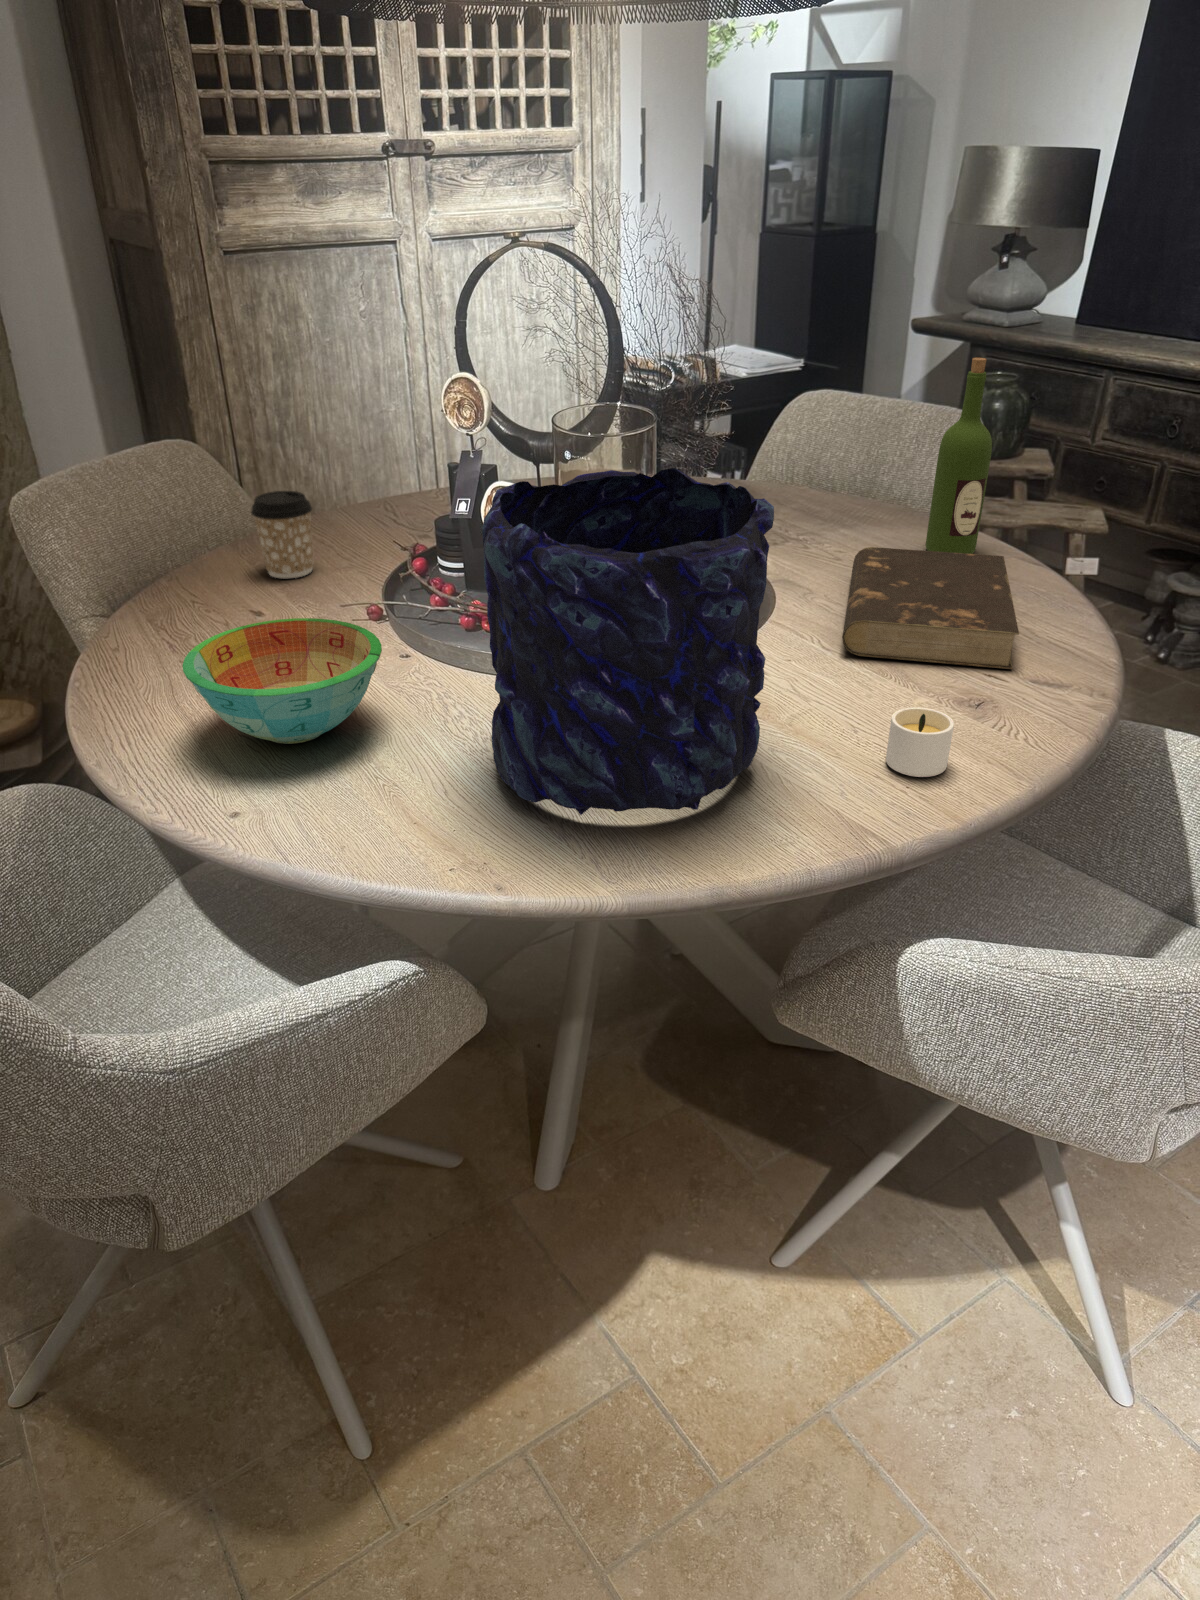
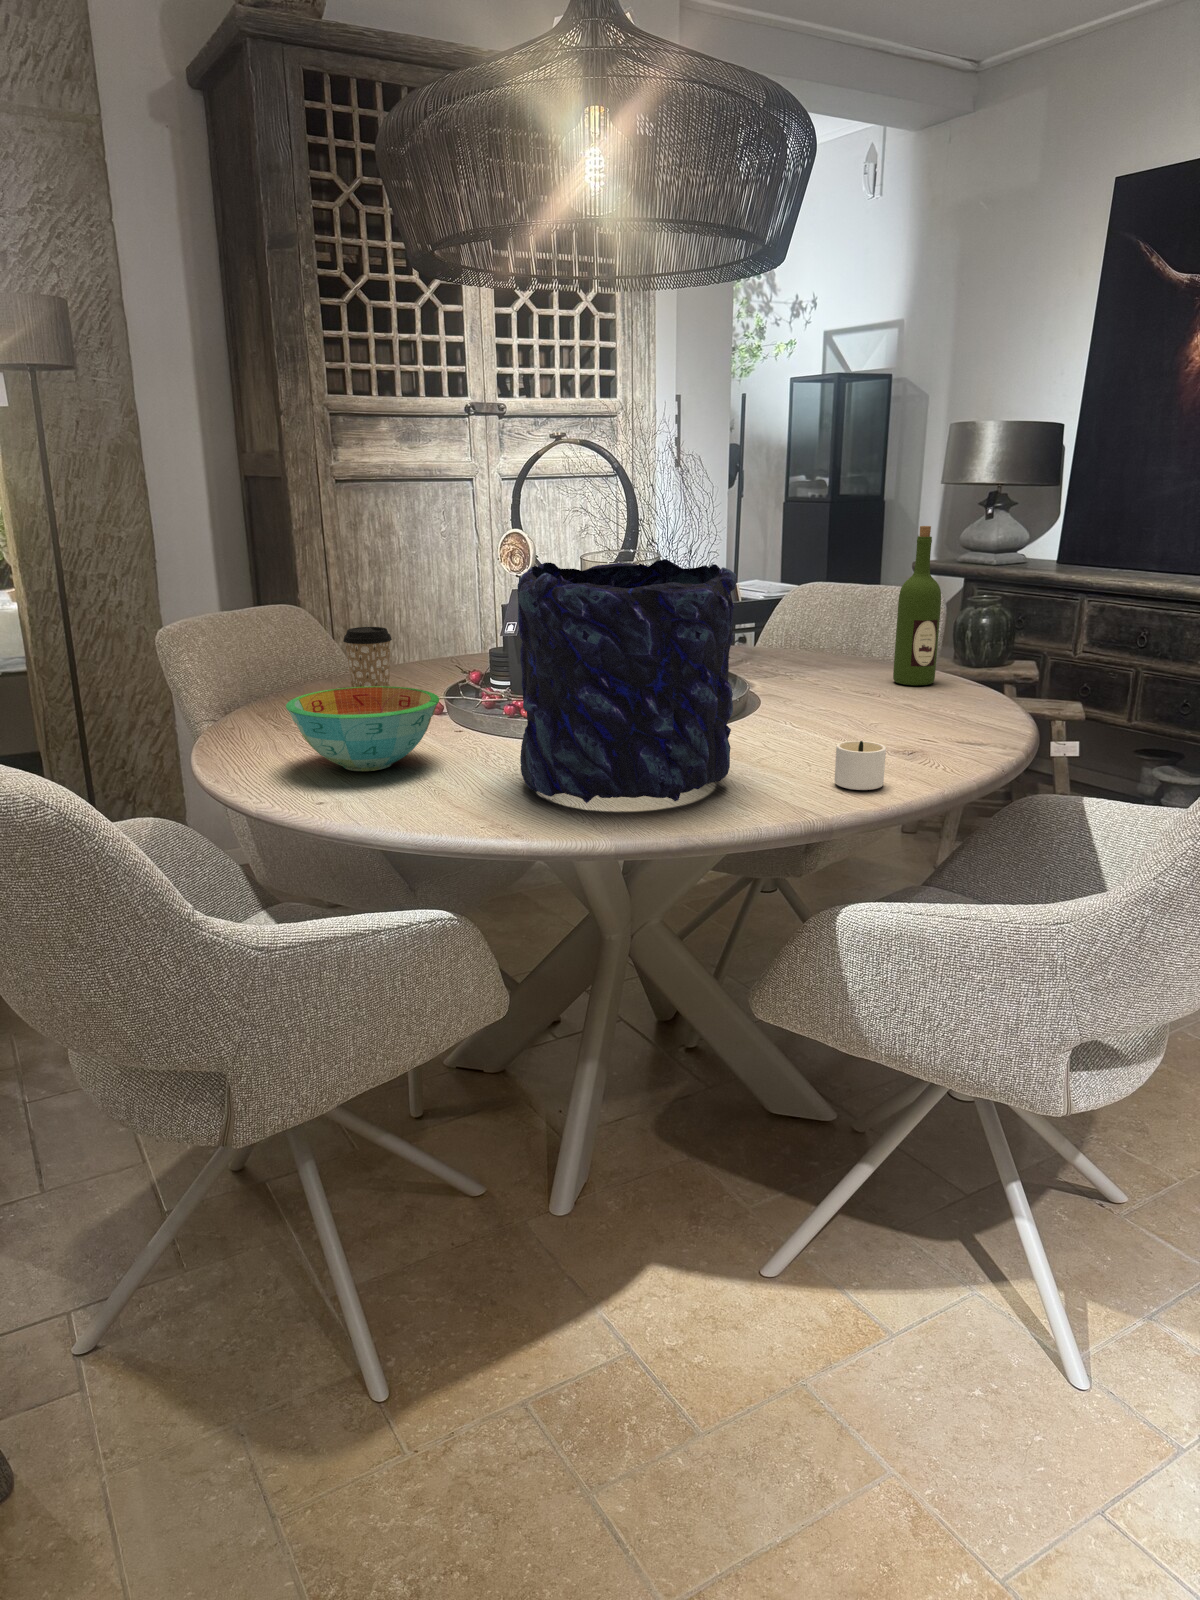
book: present [842,547,1019,669] -> none [811,669,952,740]

